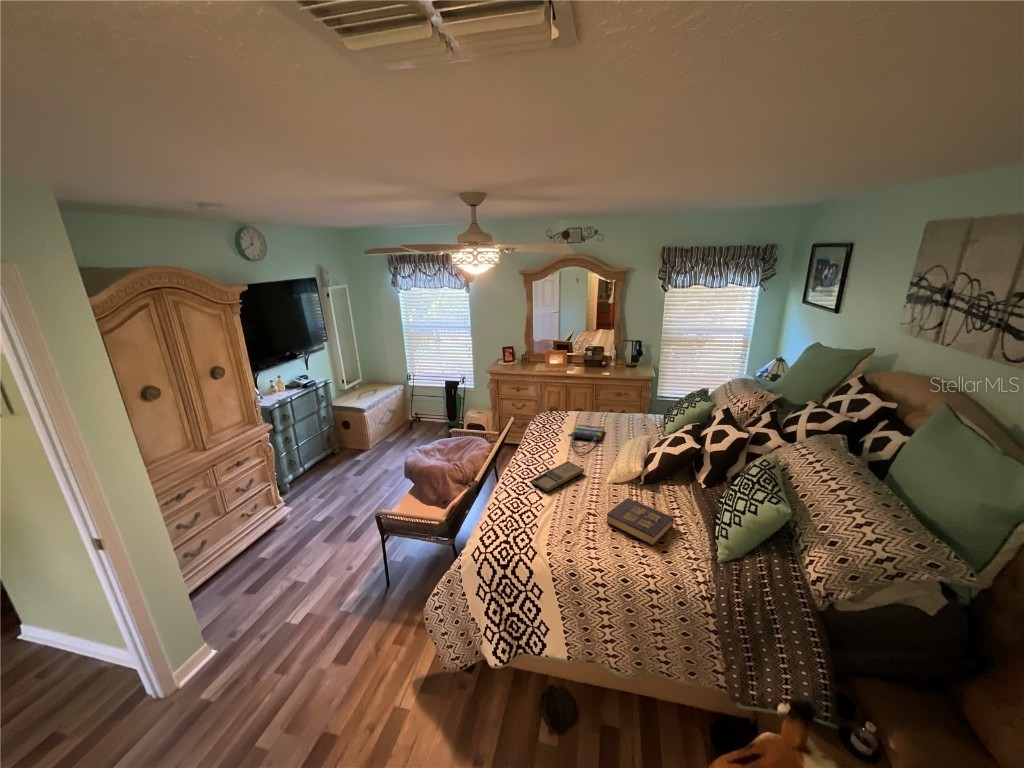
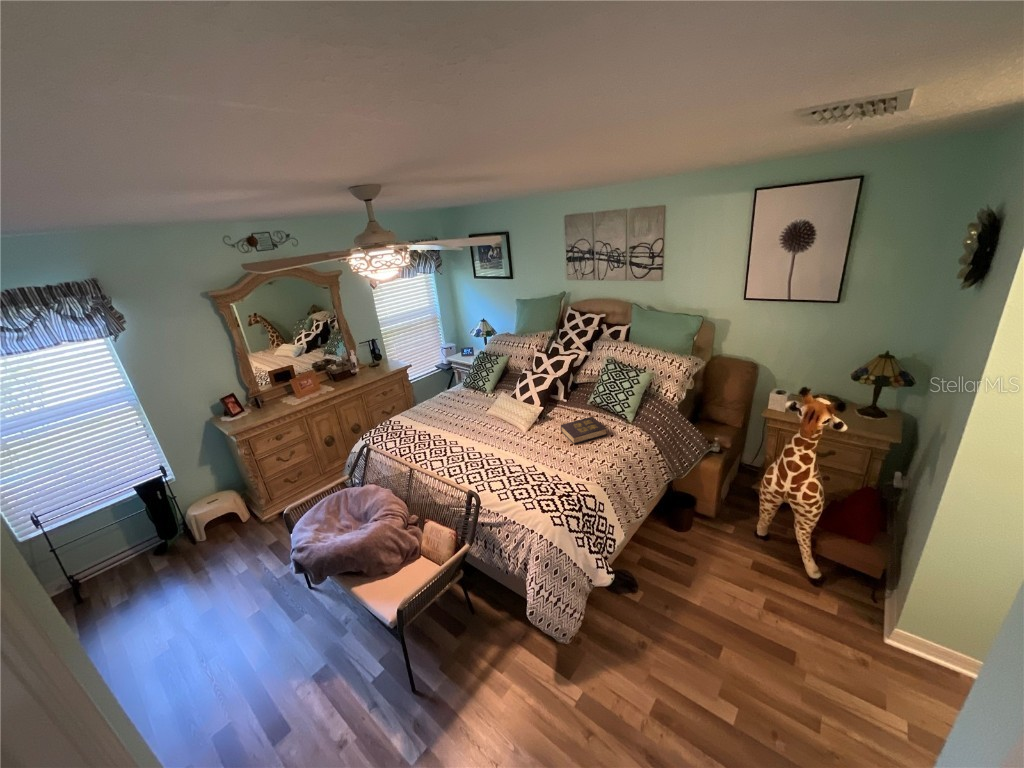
tote bag: present [568,425,604,454] -> none [435,408,478,431]
tray: present [532,461,584,491] -> none [488,432,517,463]

